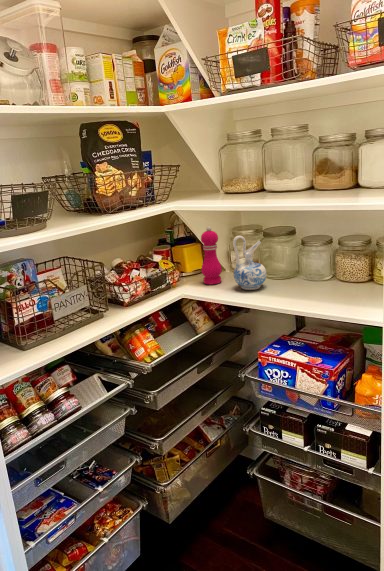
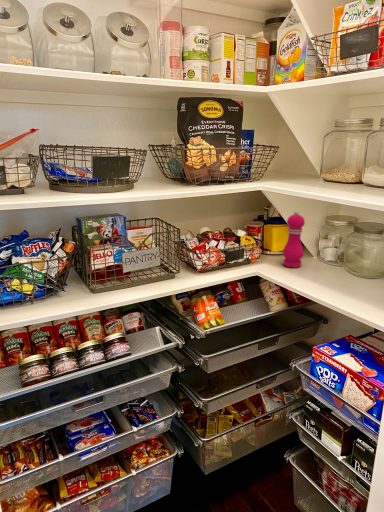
ceramic pitcher: present [233,236,266,290] -> none [309,225,344,282]

